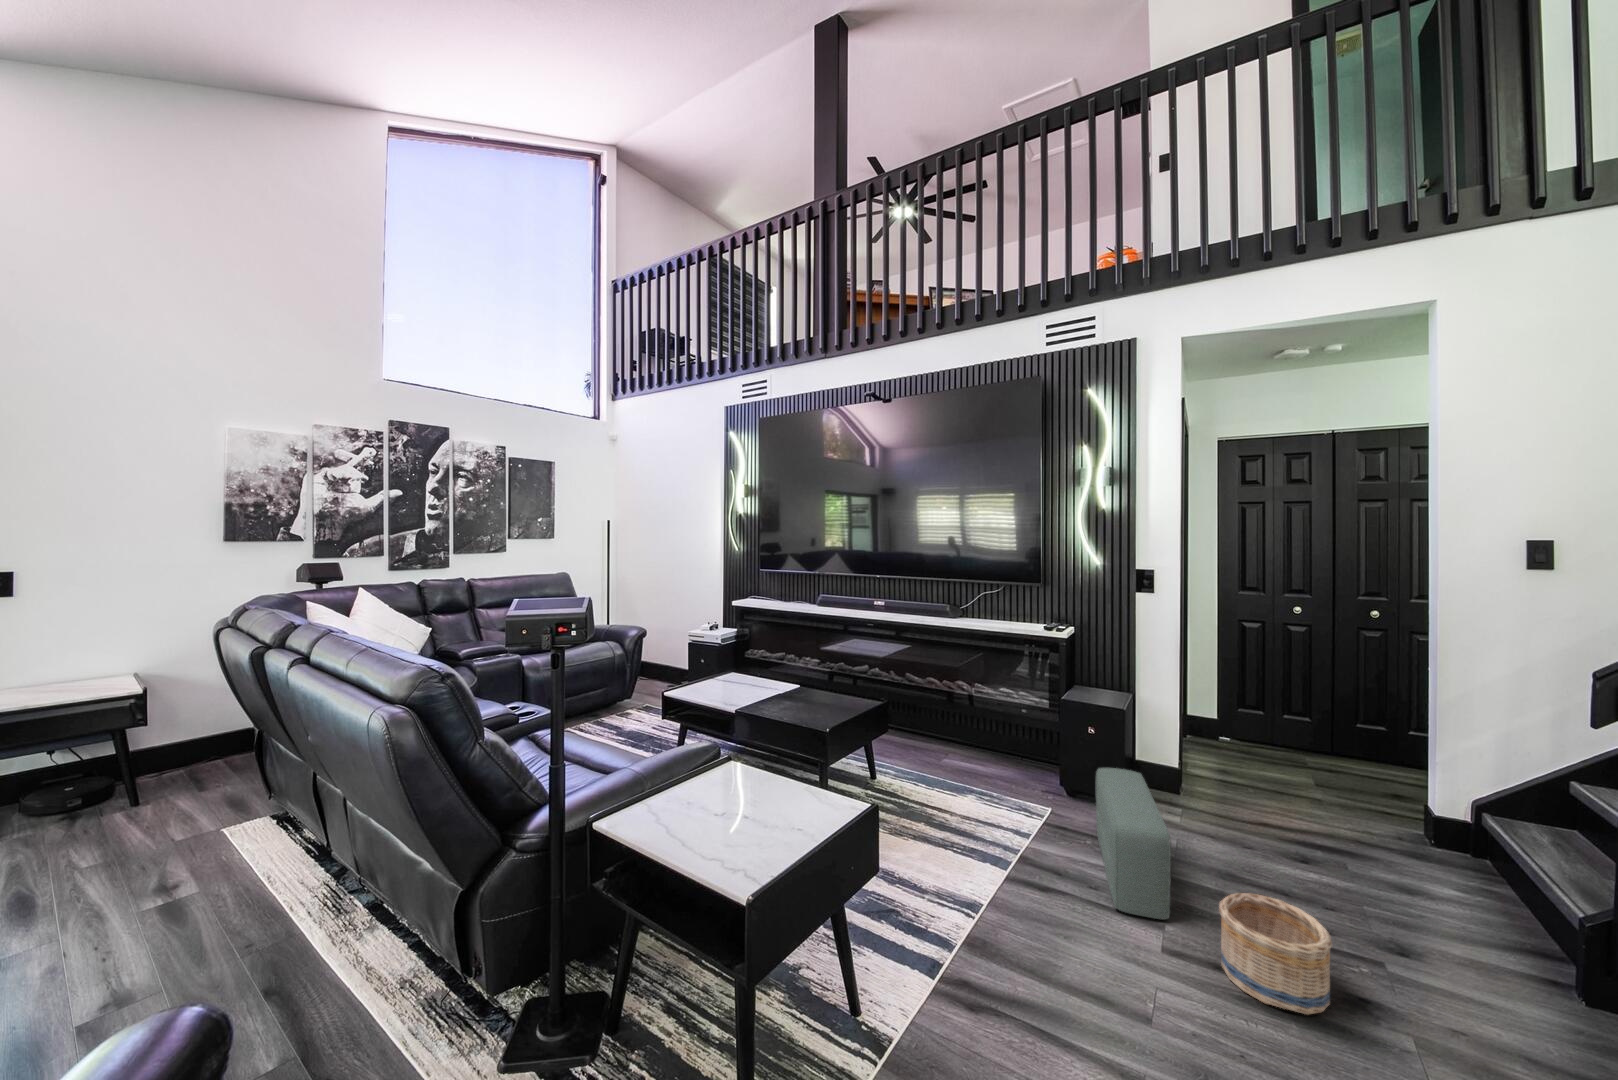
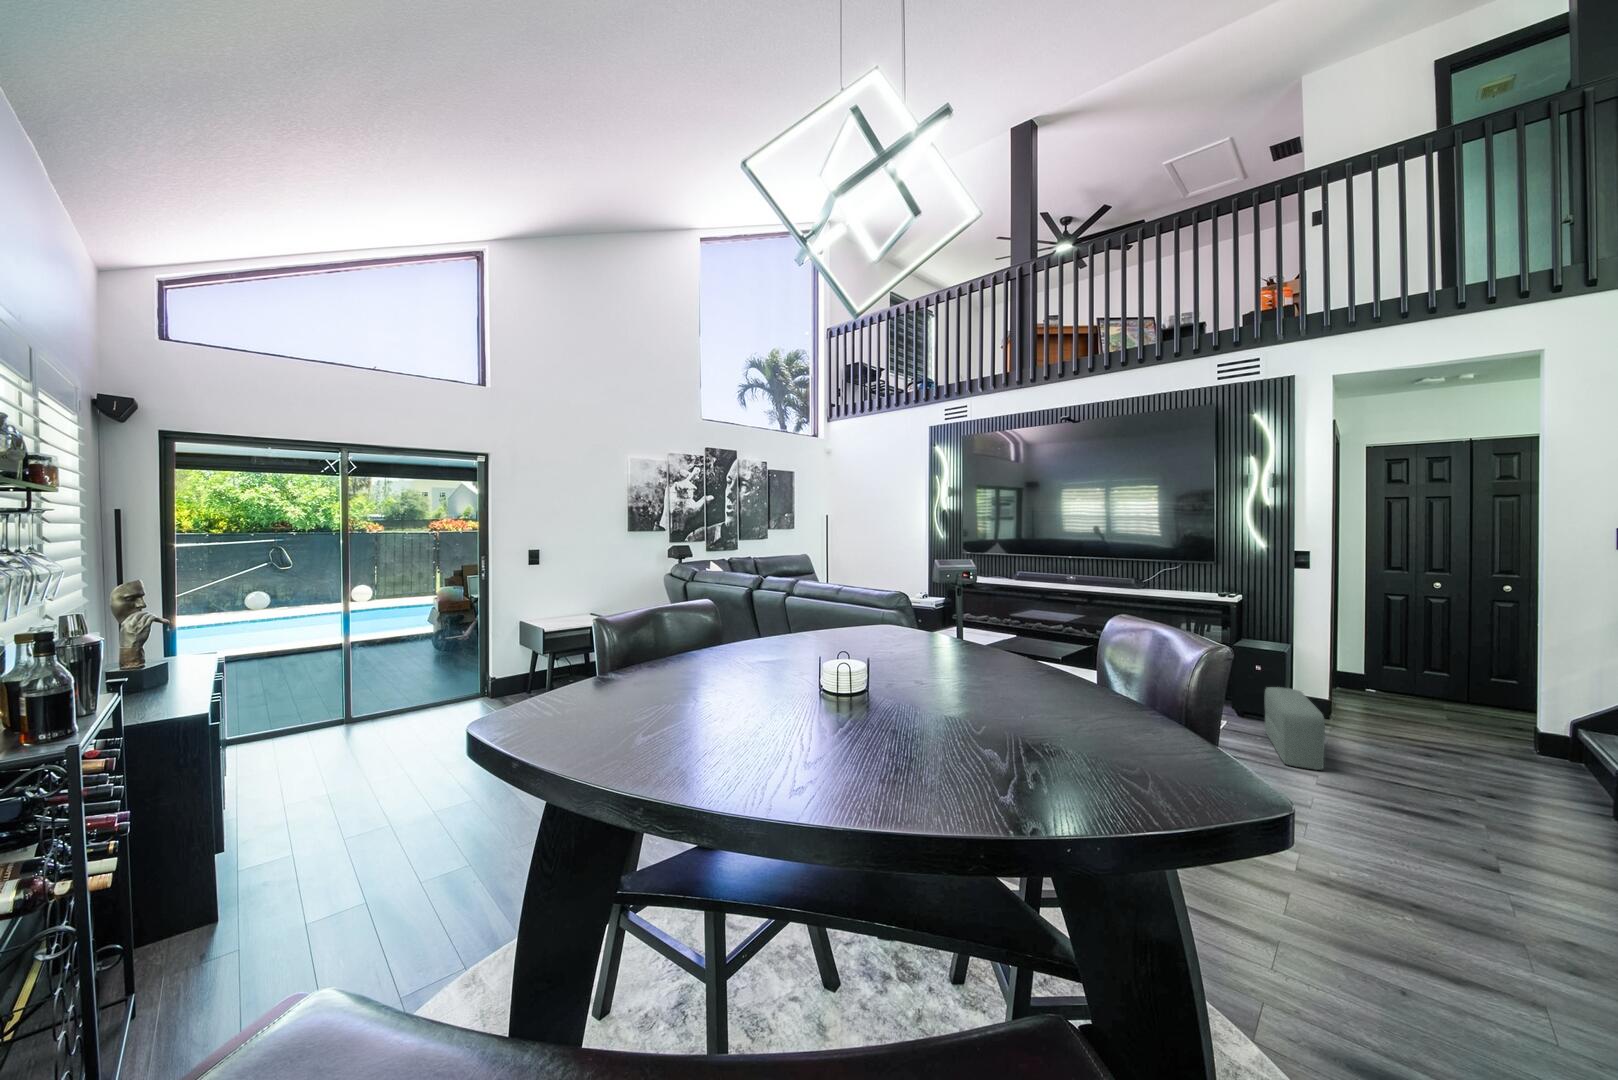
basket: present [1219,893,1332,1014] -> none [1359,749,1435,808]

